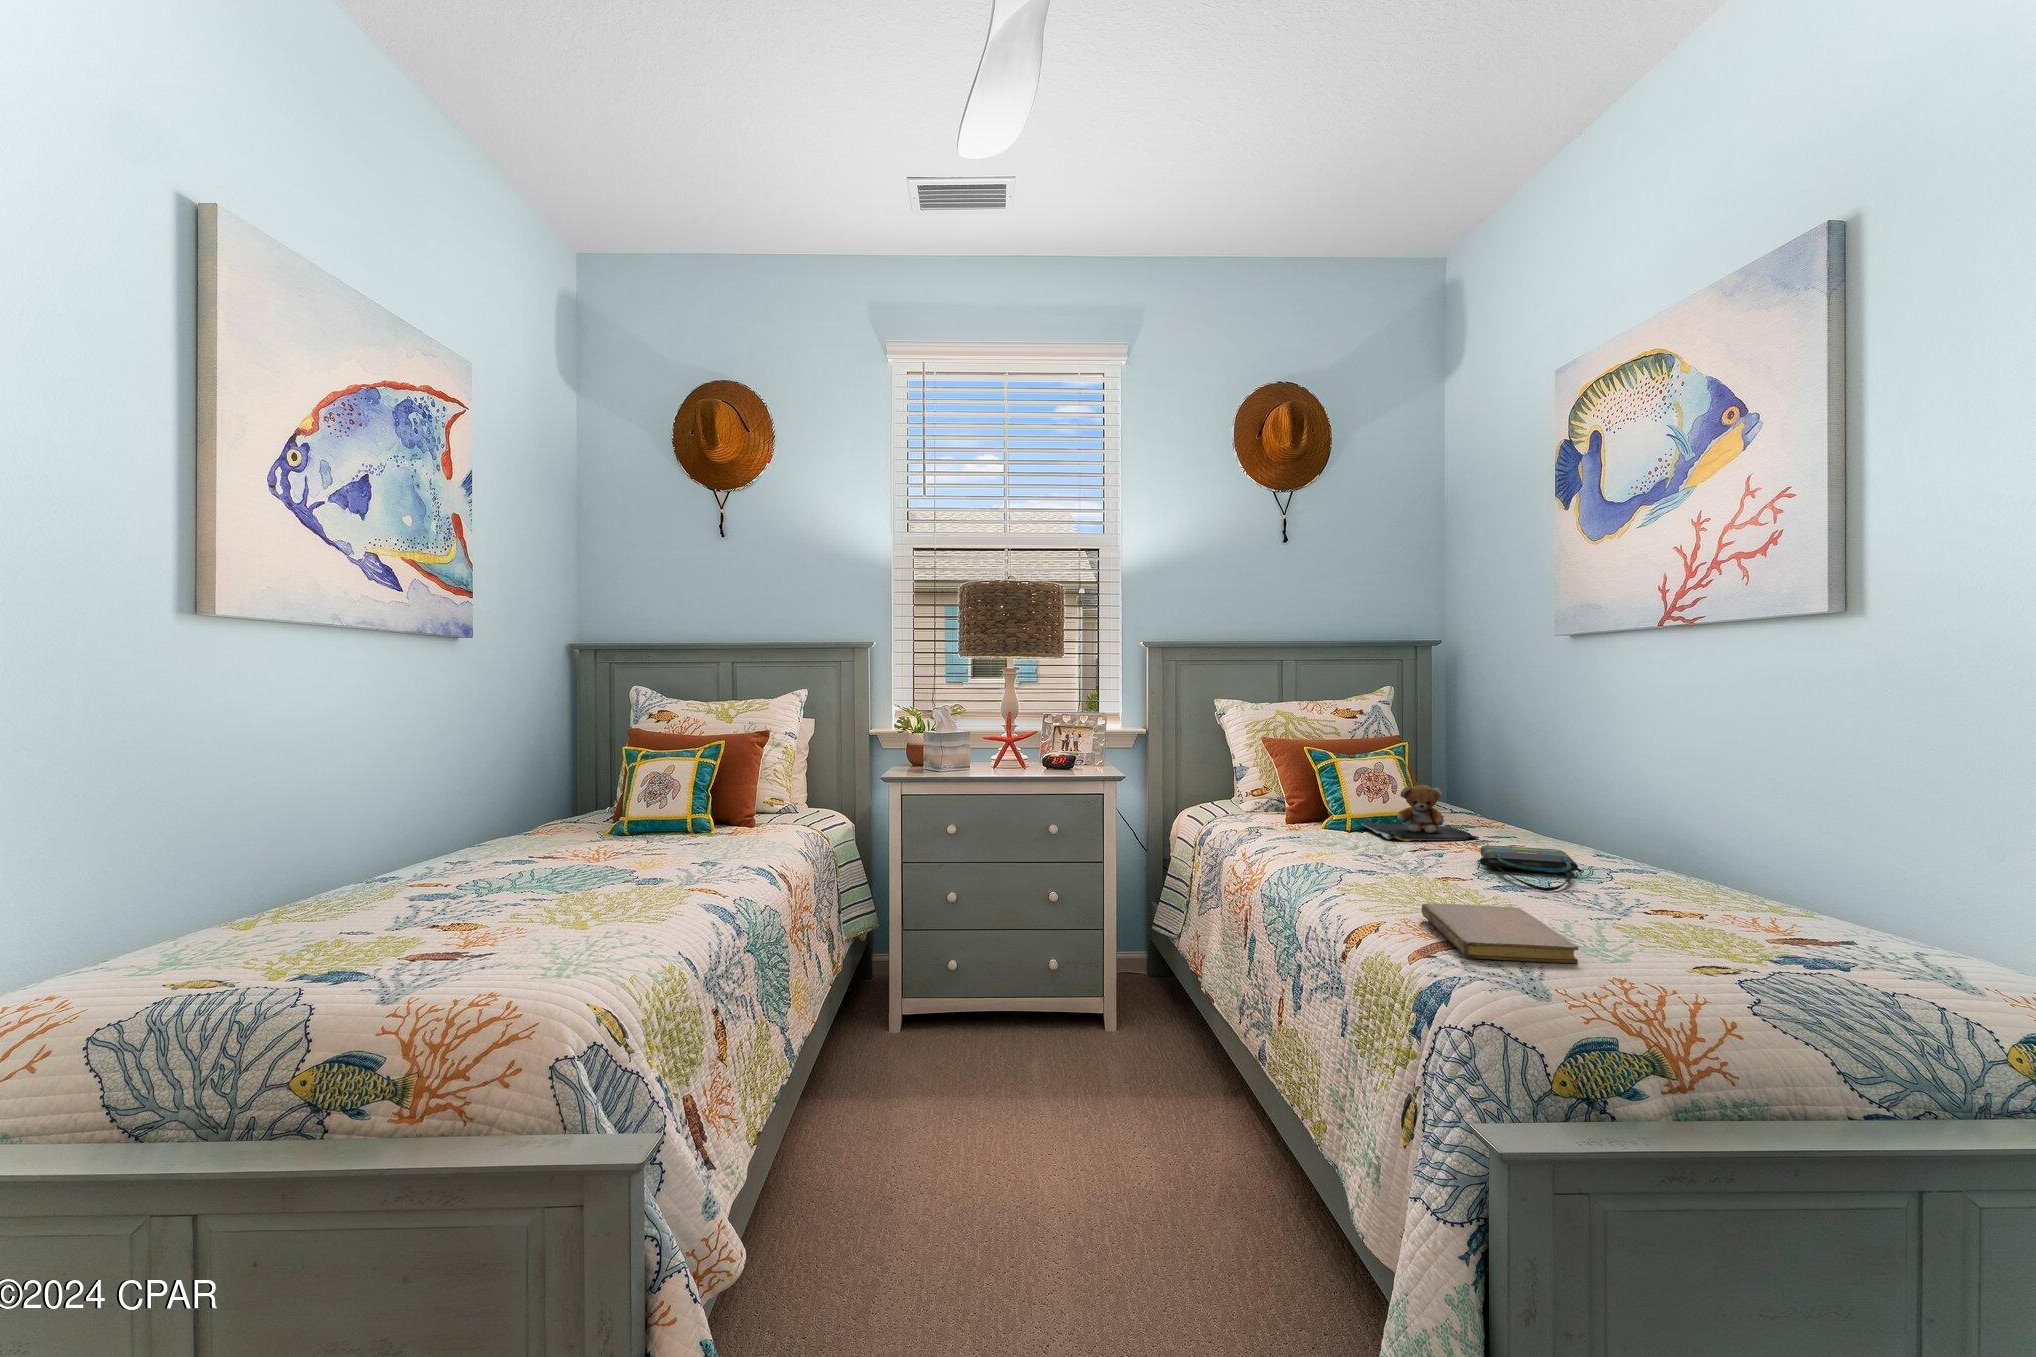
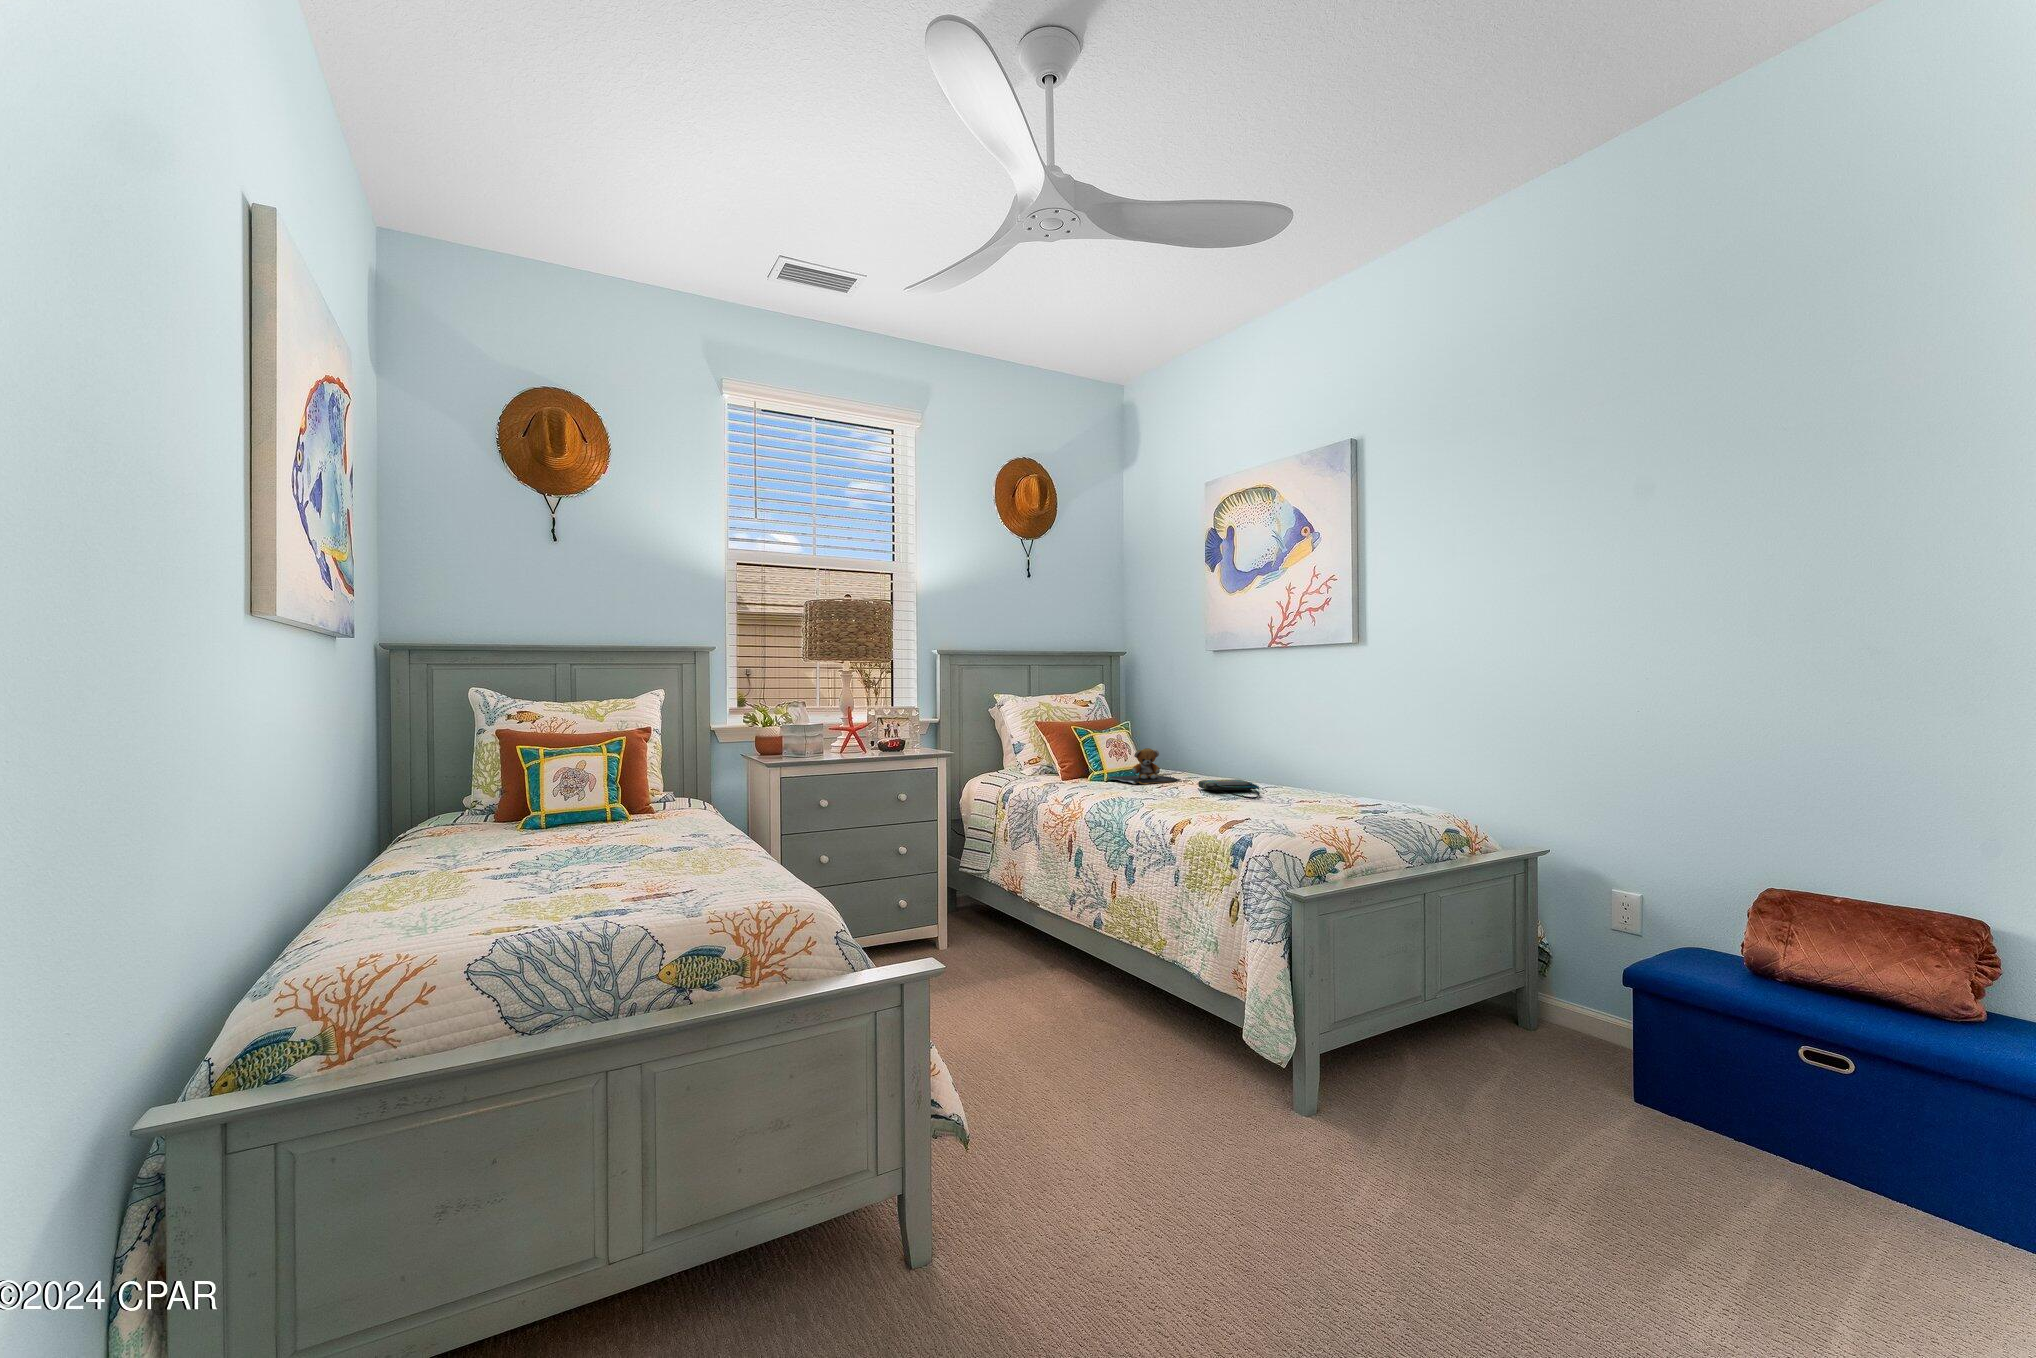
notebook: present [1422,903,1578,963] -> none [1218,803,1311,826]

